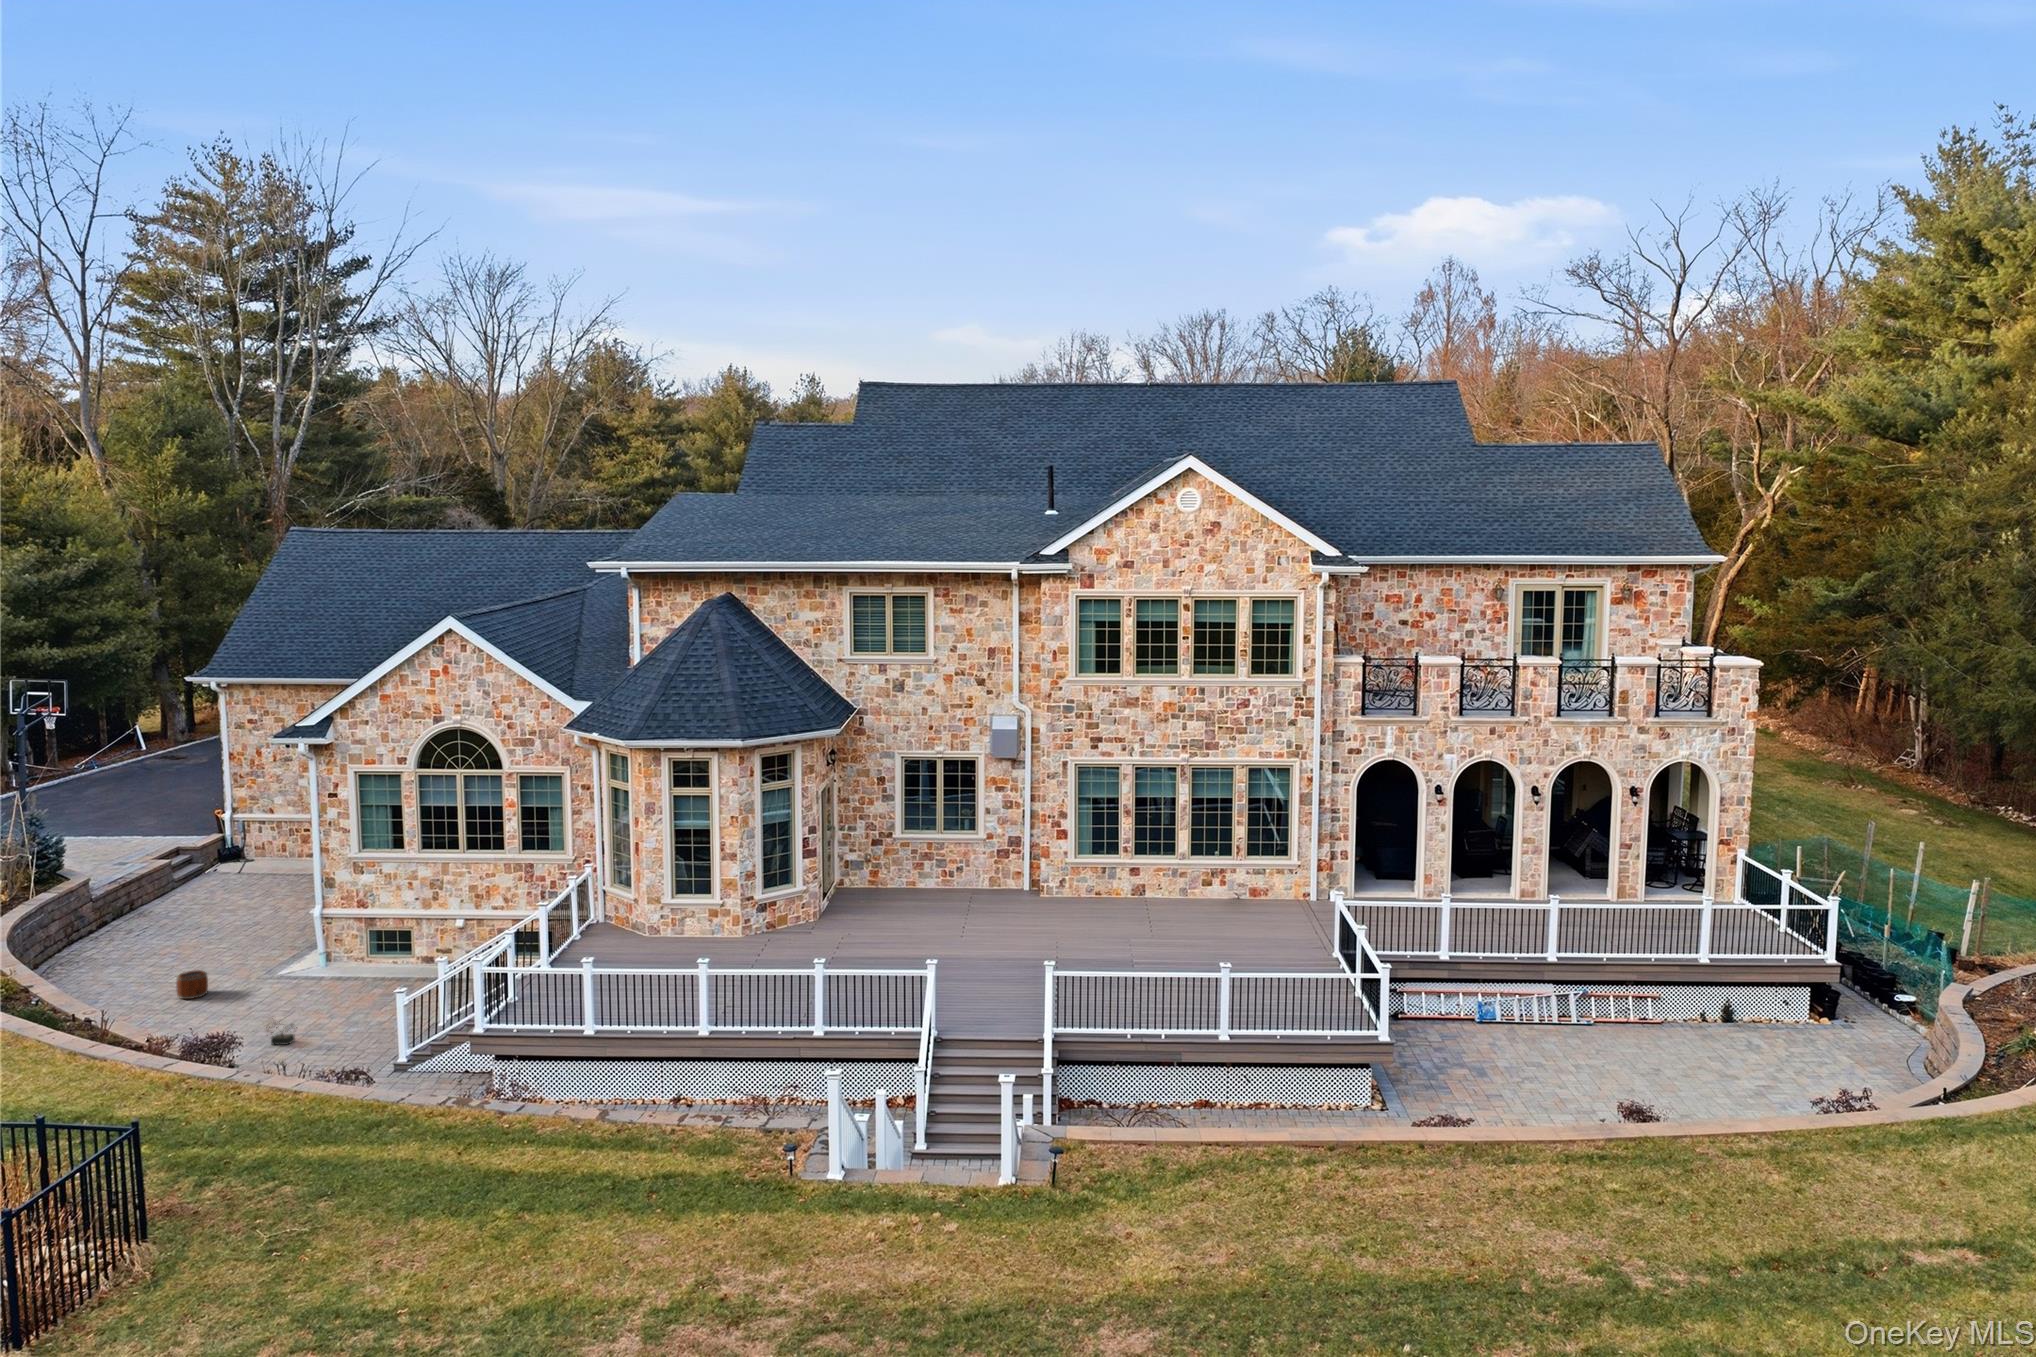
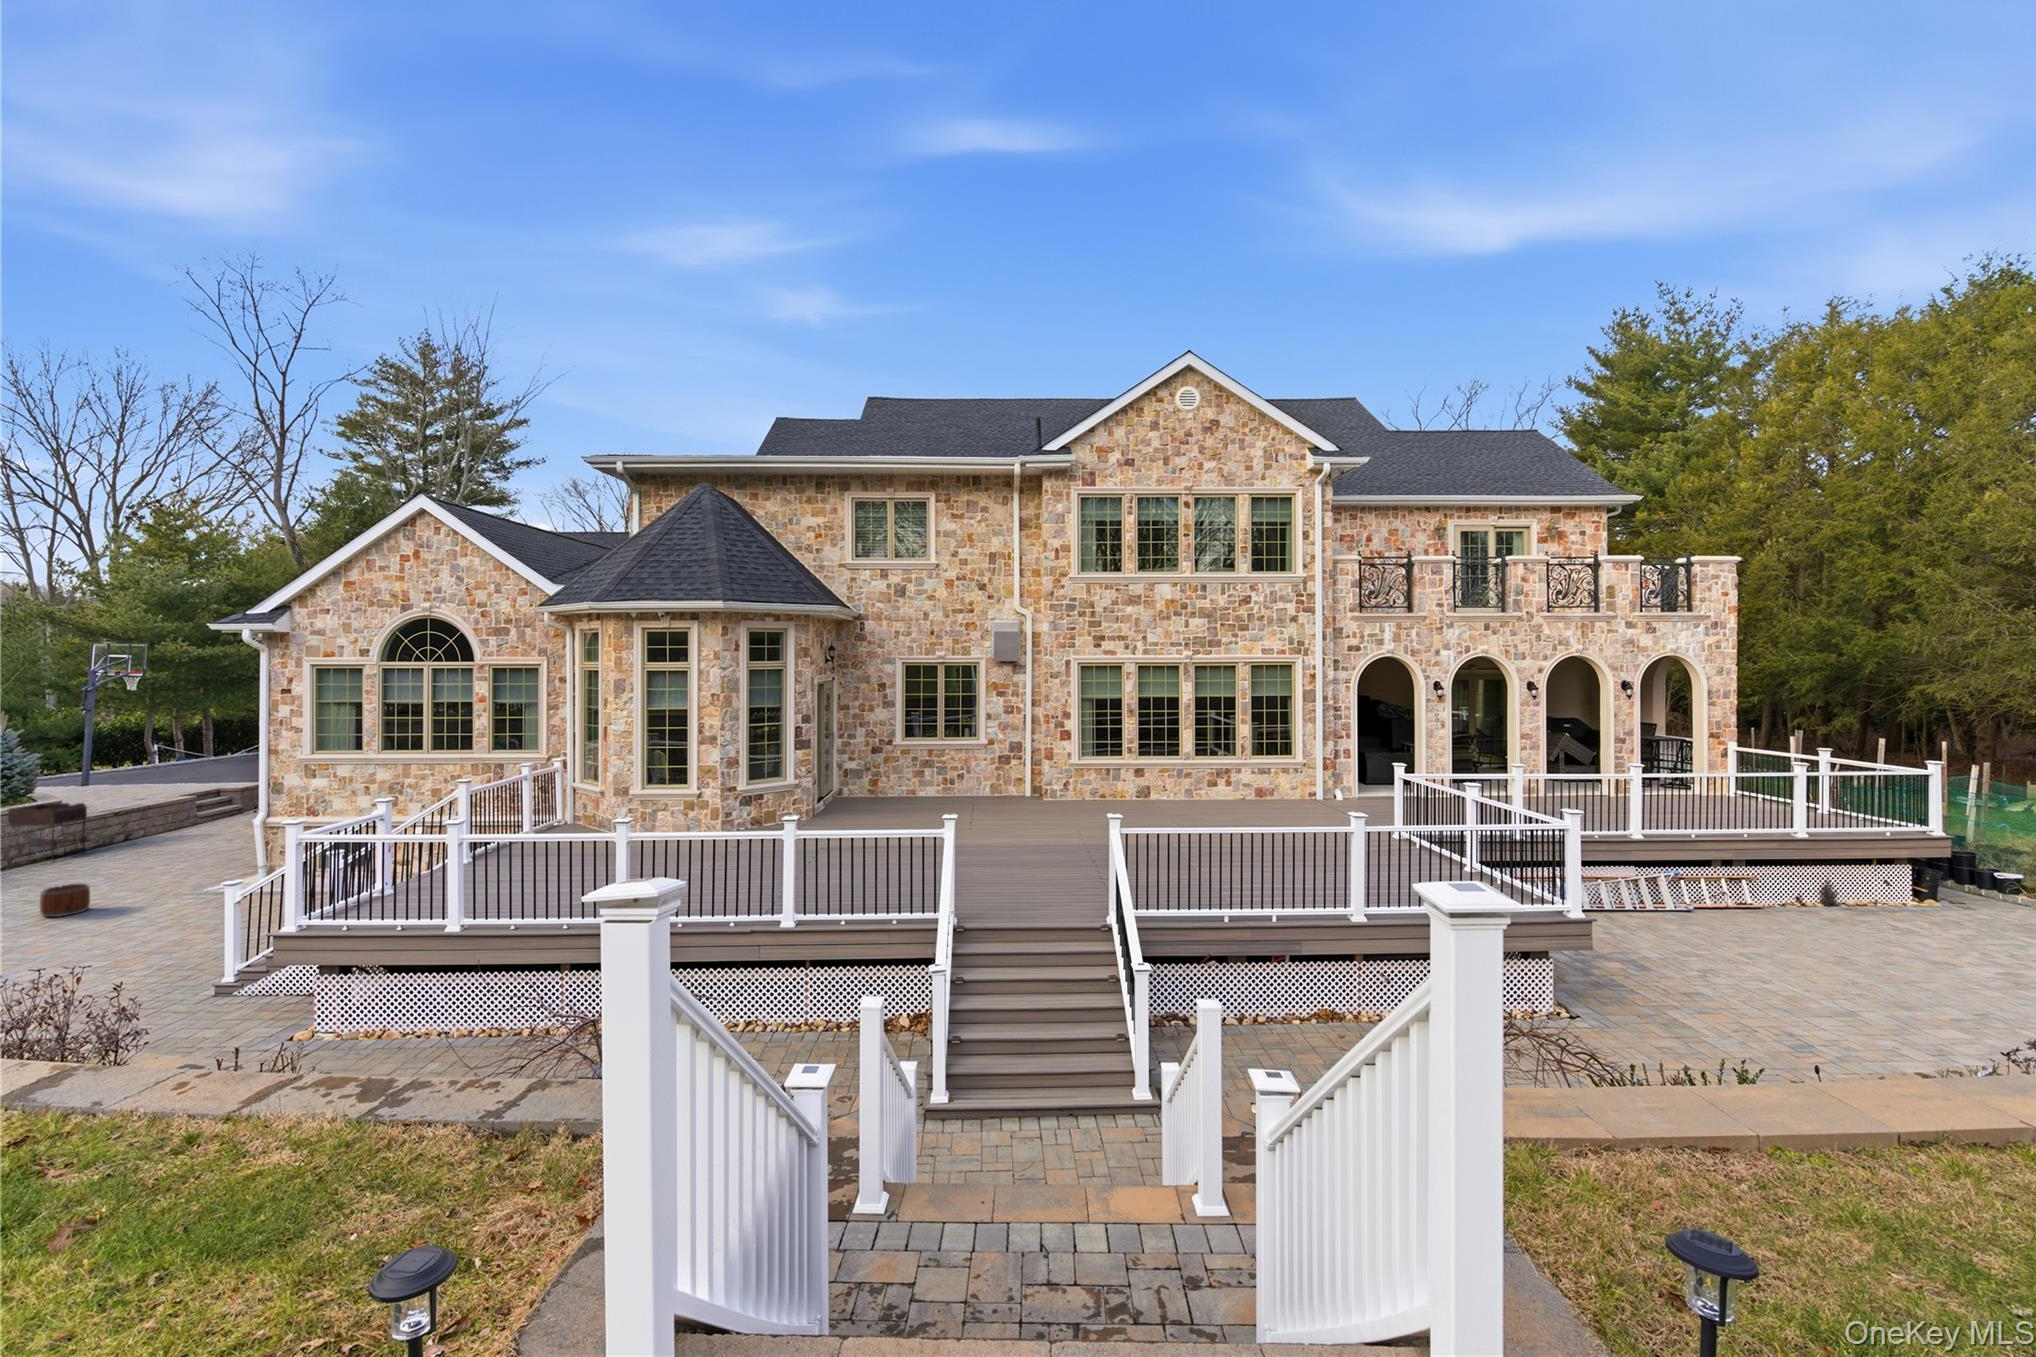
side table: none [71,882,127,941] -> present [8,803,87,861]
decorative plant: present [266,1018,297,1045] -> none [75,932,133,967]

